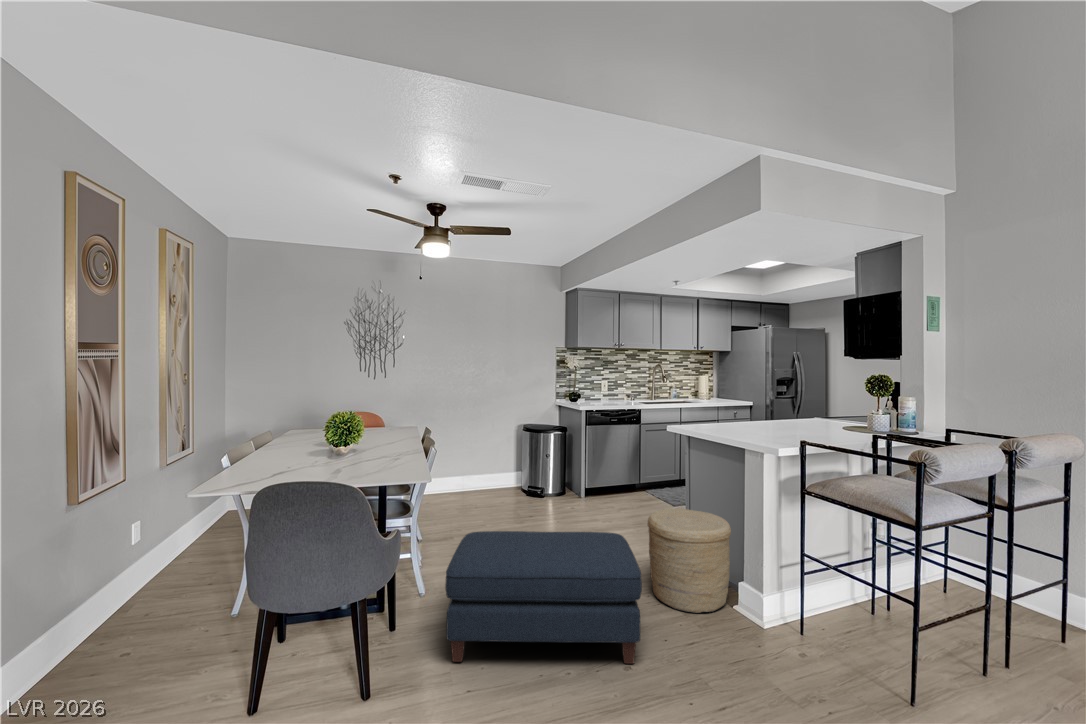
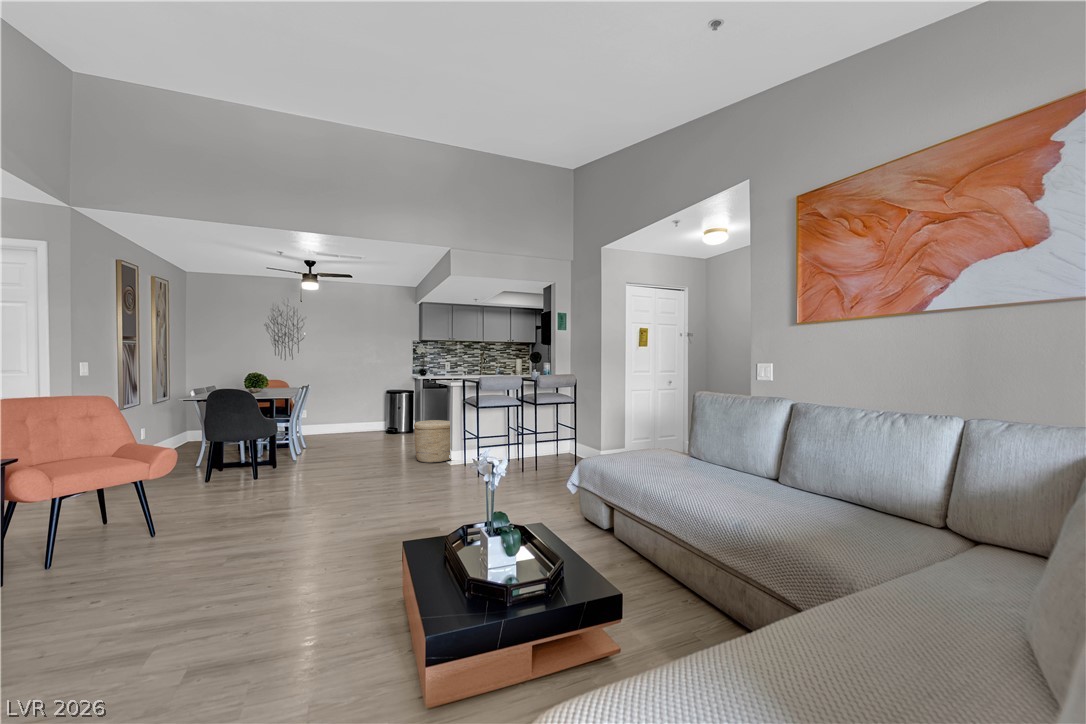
ottoman: present [445,531,642,664] -> none [300,427,398,474]

